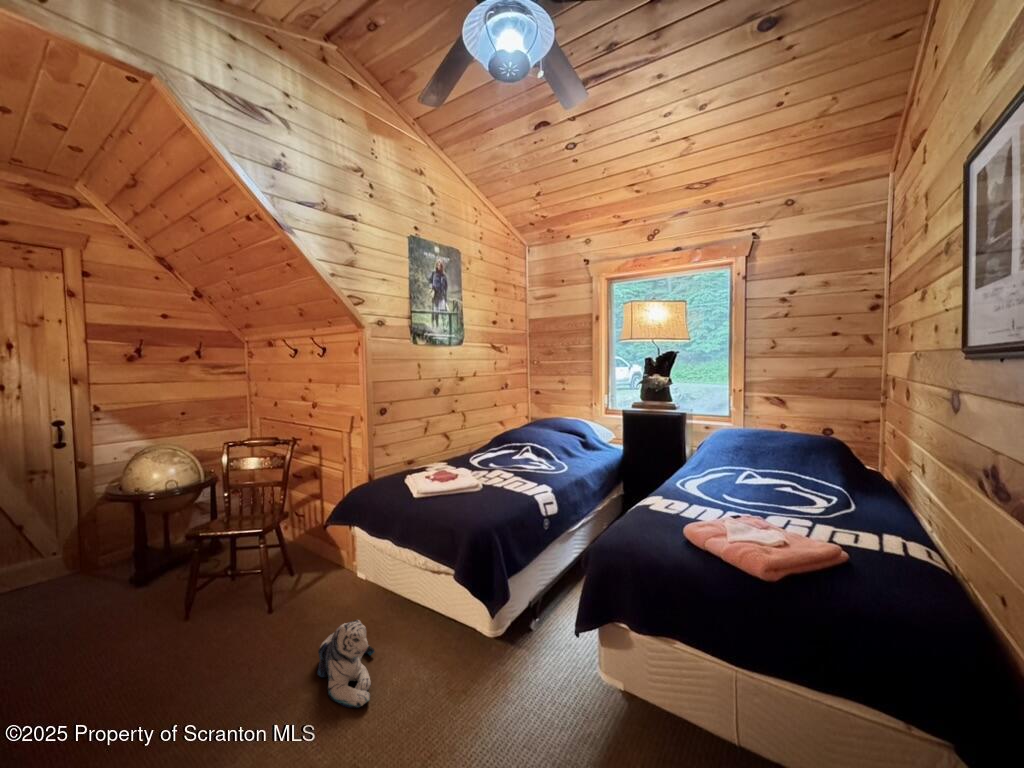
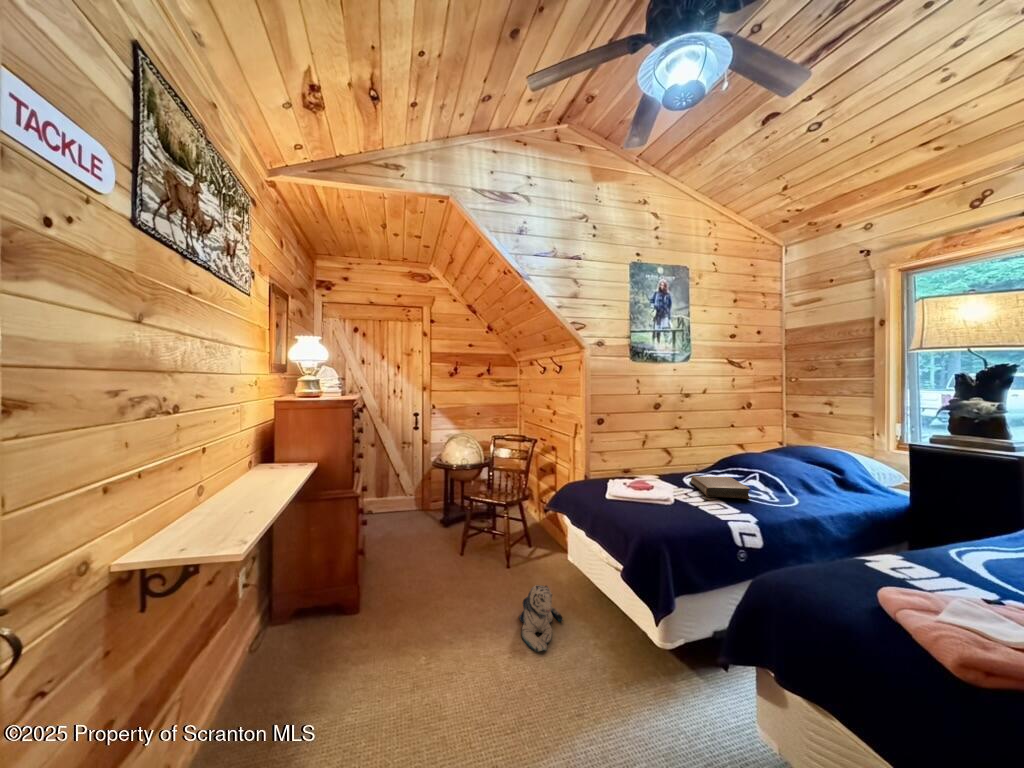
book: none [482,453,538,475] -> present [691,476,751,499]

